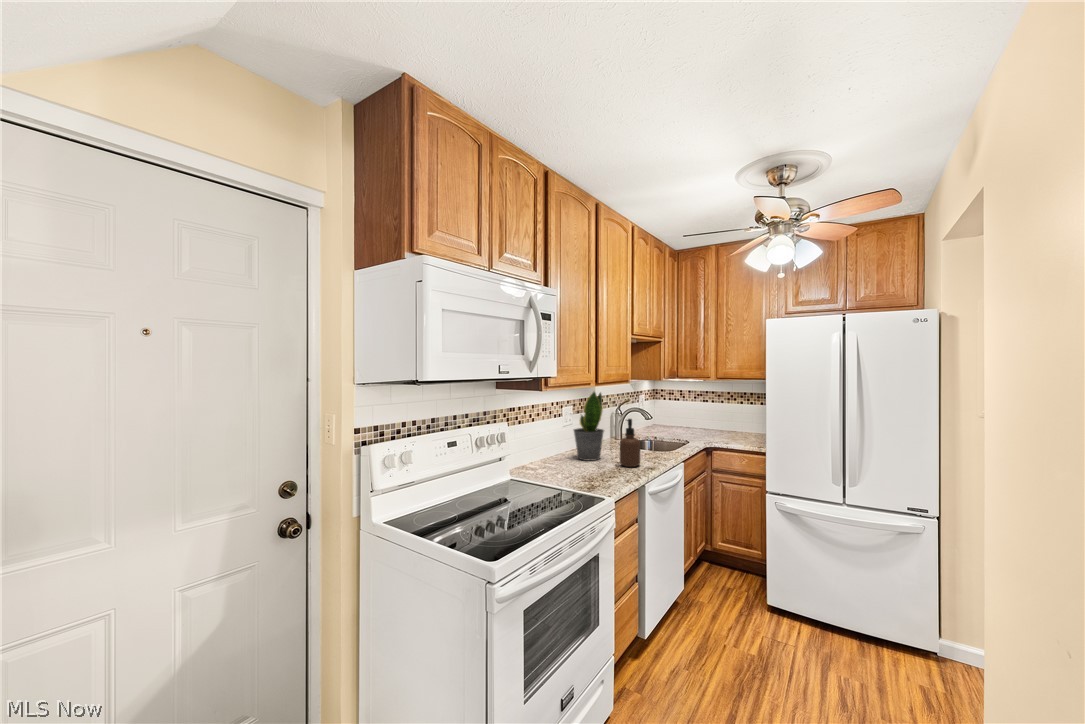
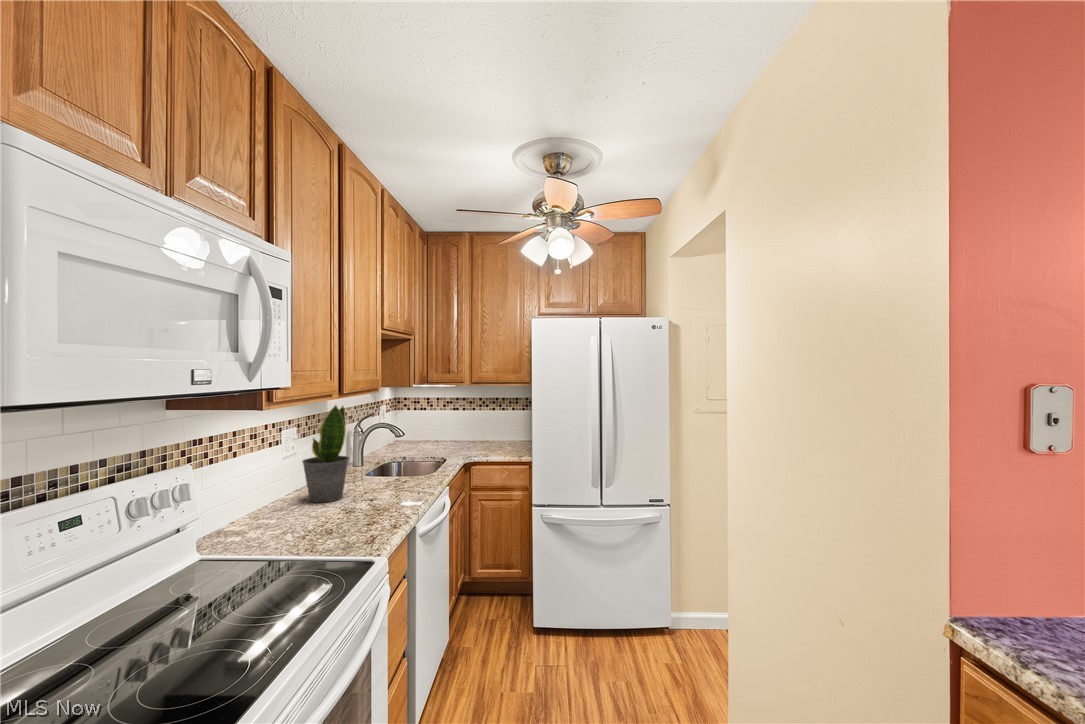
soap dispenser: present [620,419,640,467] -> none [375,439,402,503]

